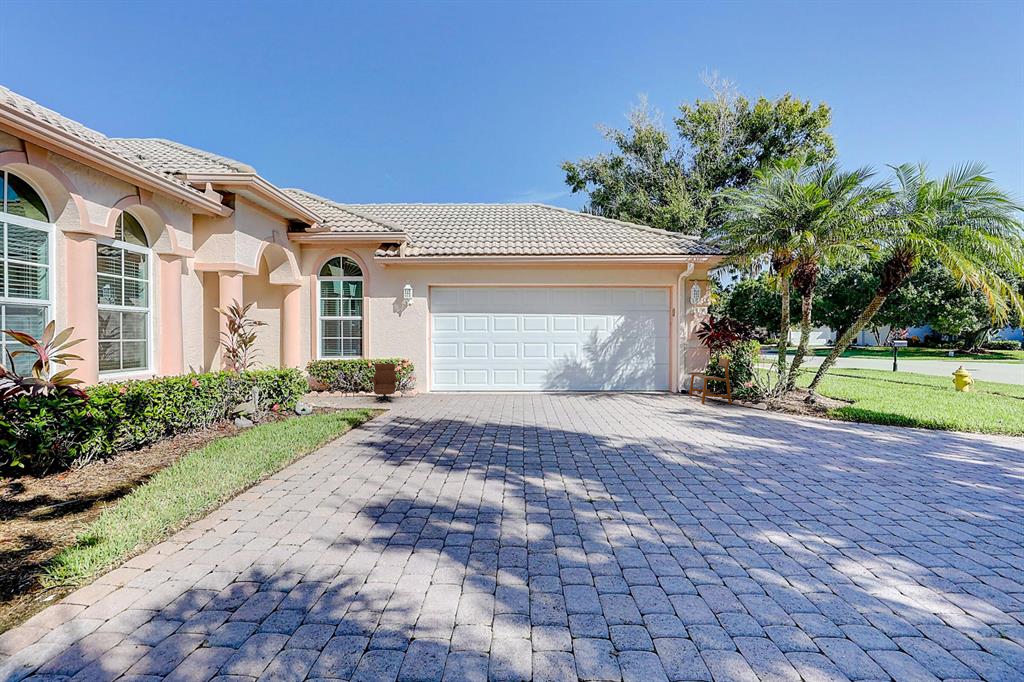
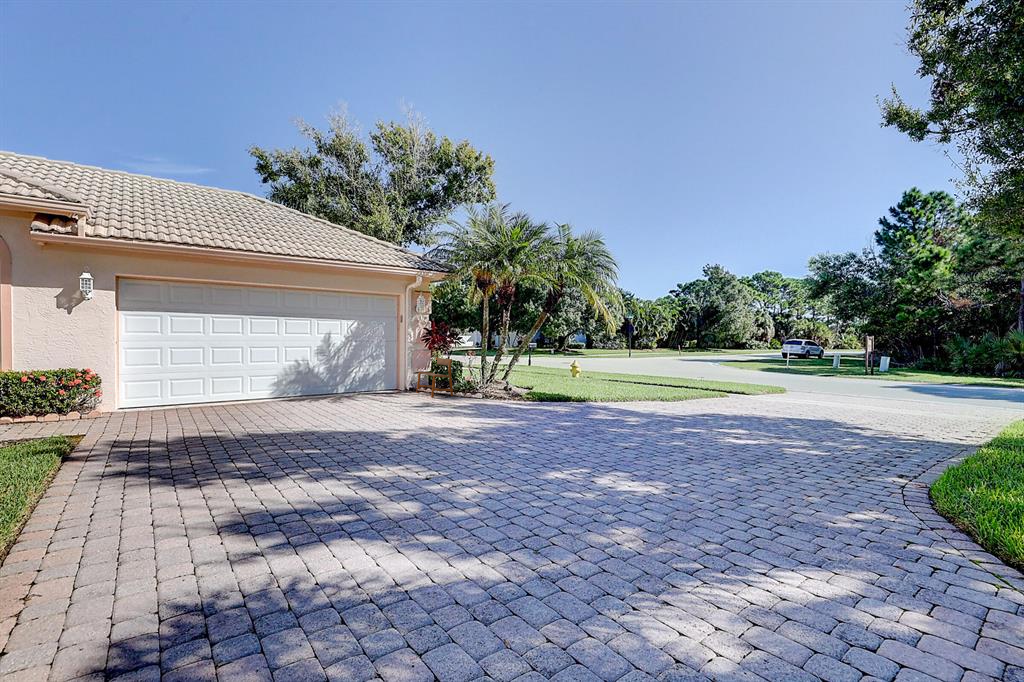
lounge chair: present [370,363,400,403] -> none [19,376,76,430]

